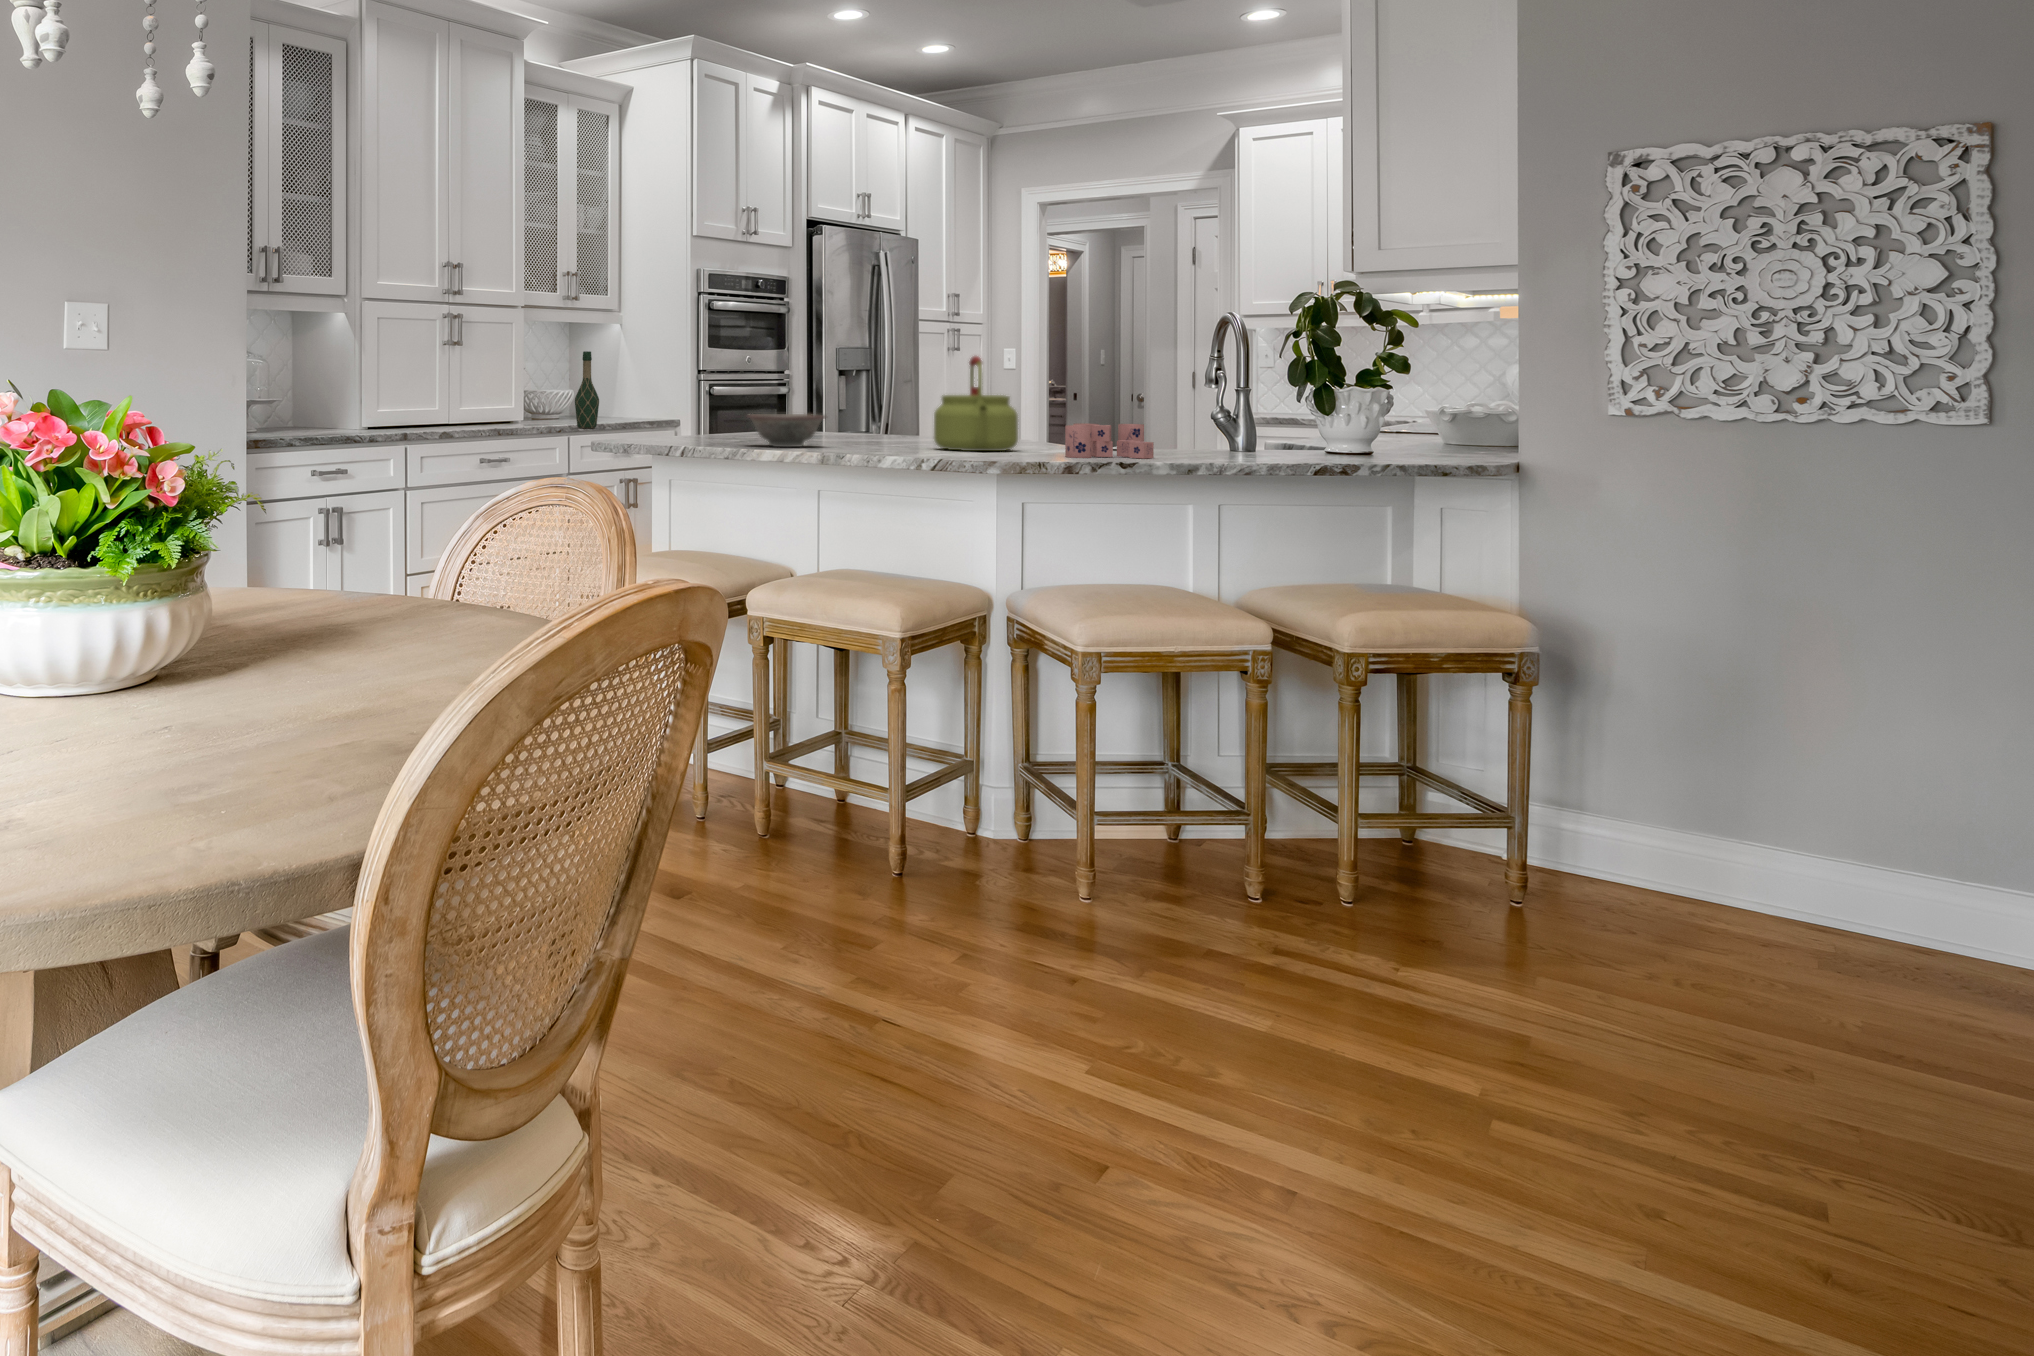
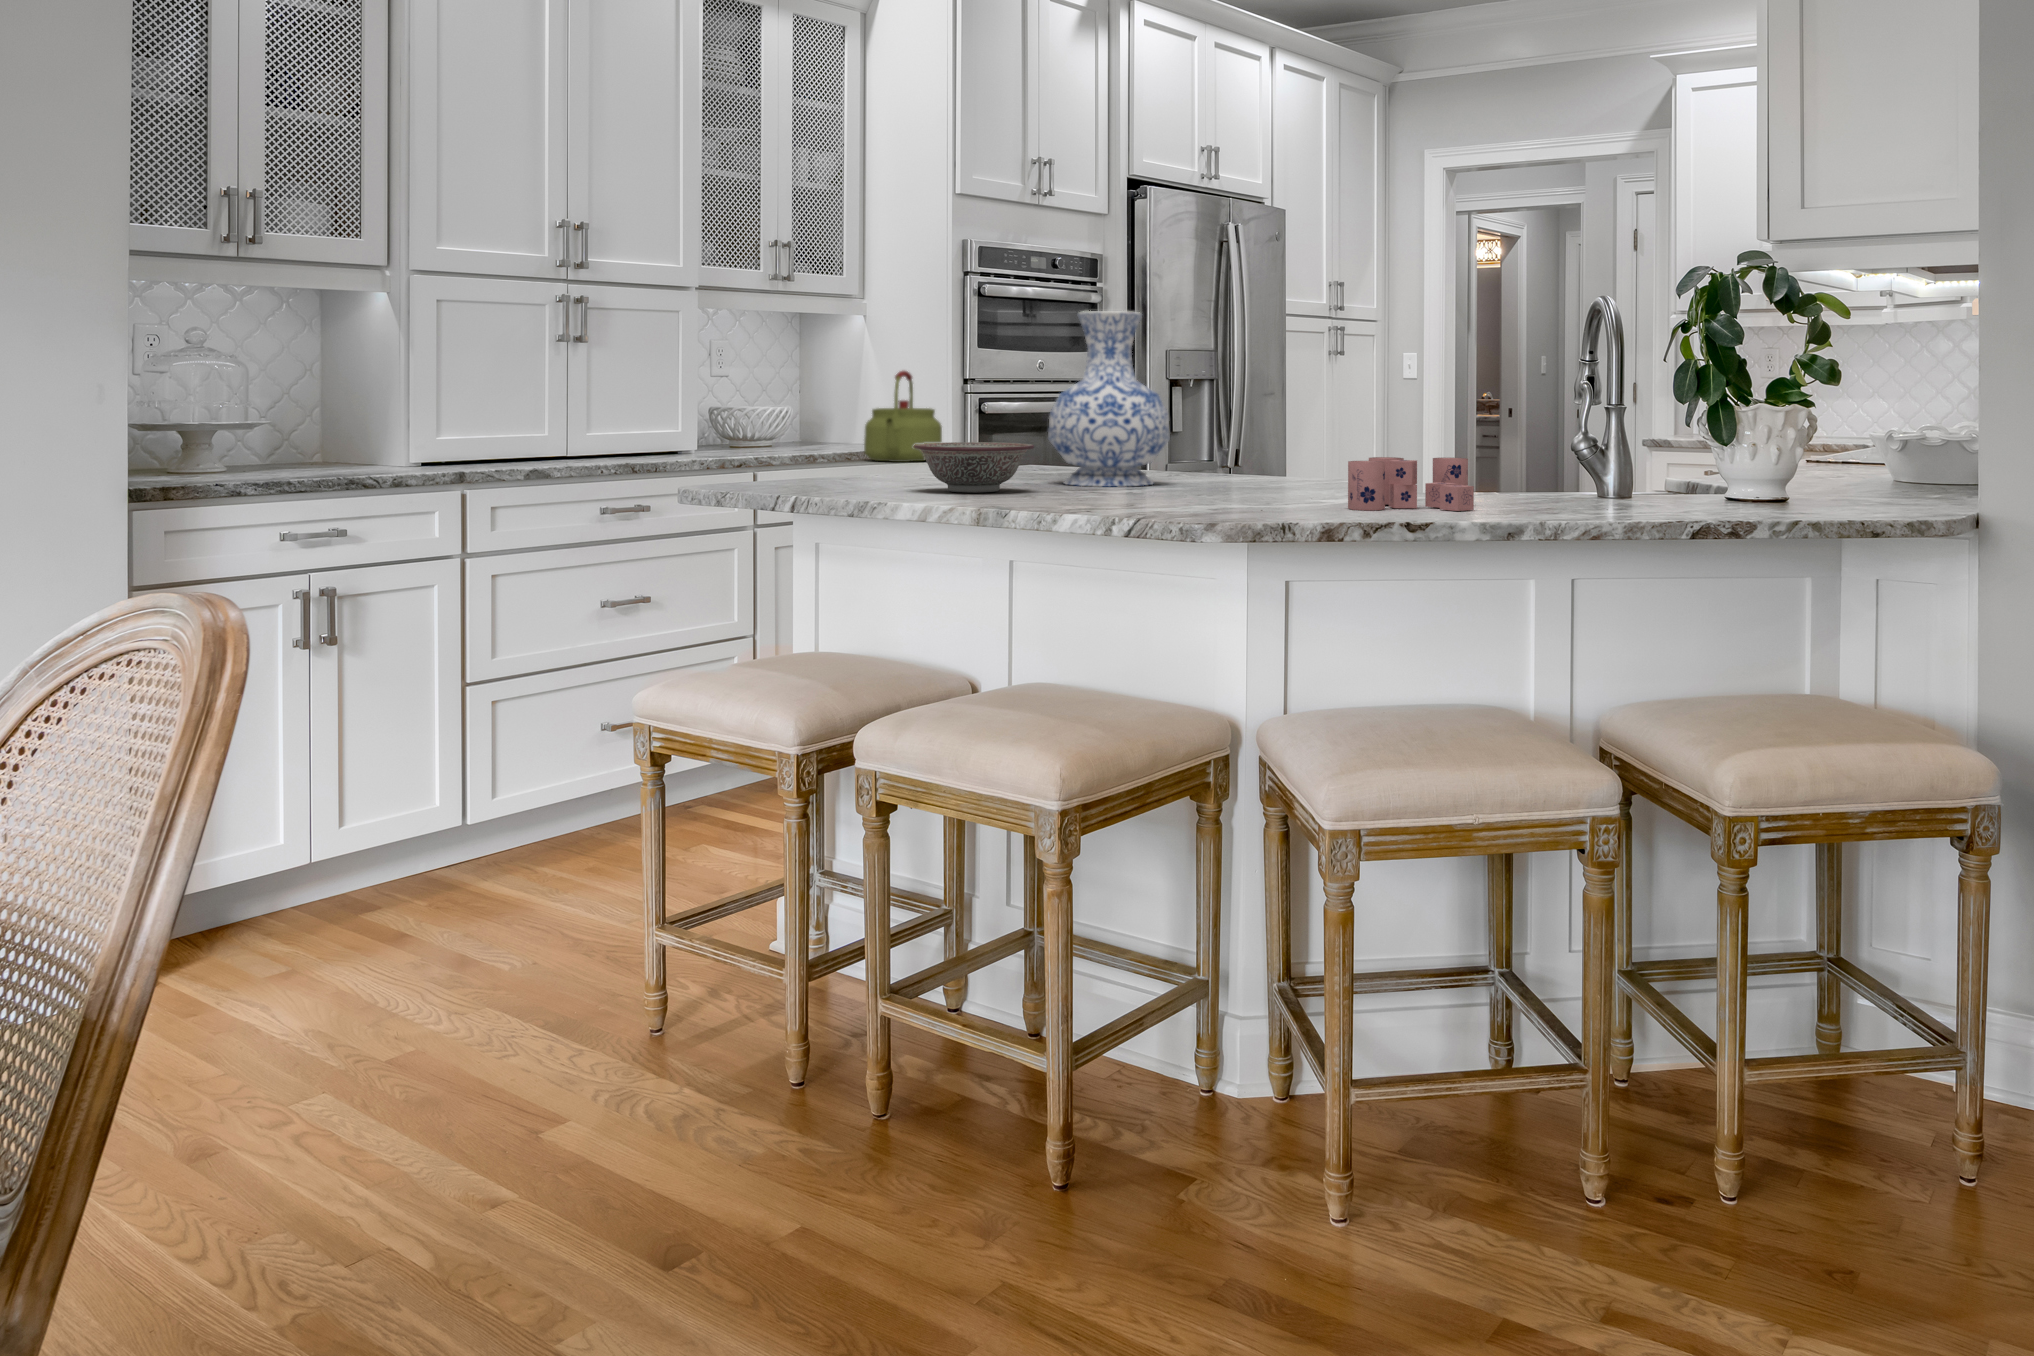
vase: none [818,324,904,445] -> present [1048,311,1170,487]
wine bottle: present [575,351,599,428] -> none [777,352,812,459]
kettle: present [934,356,1018,451] -> present [864,371,942,462]

